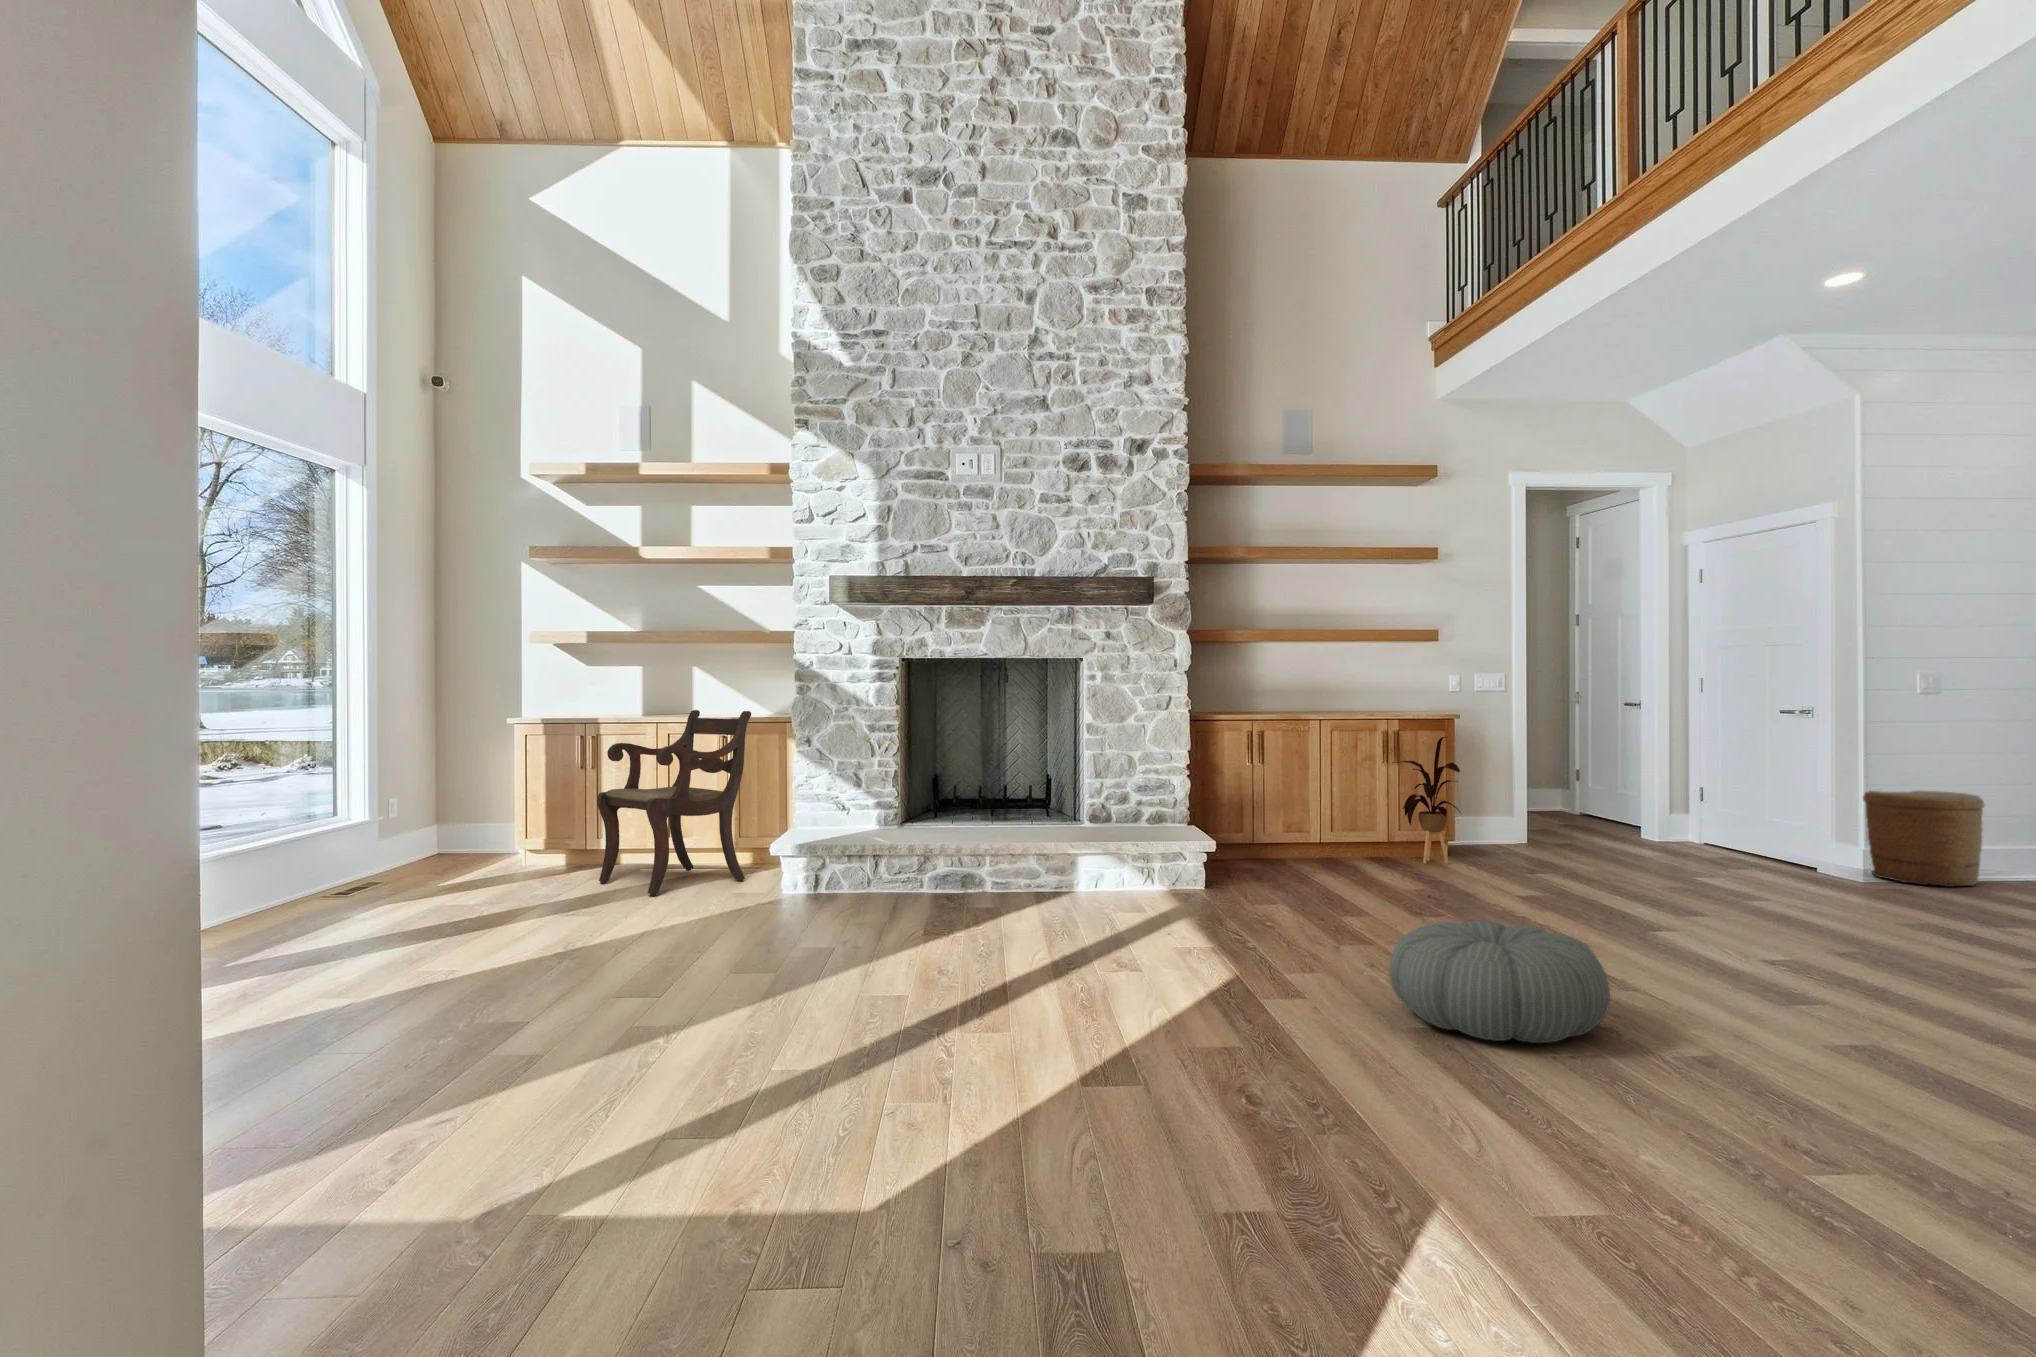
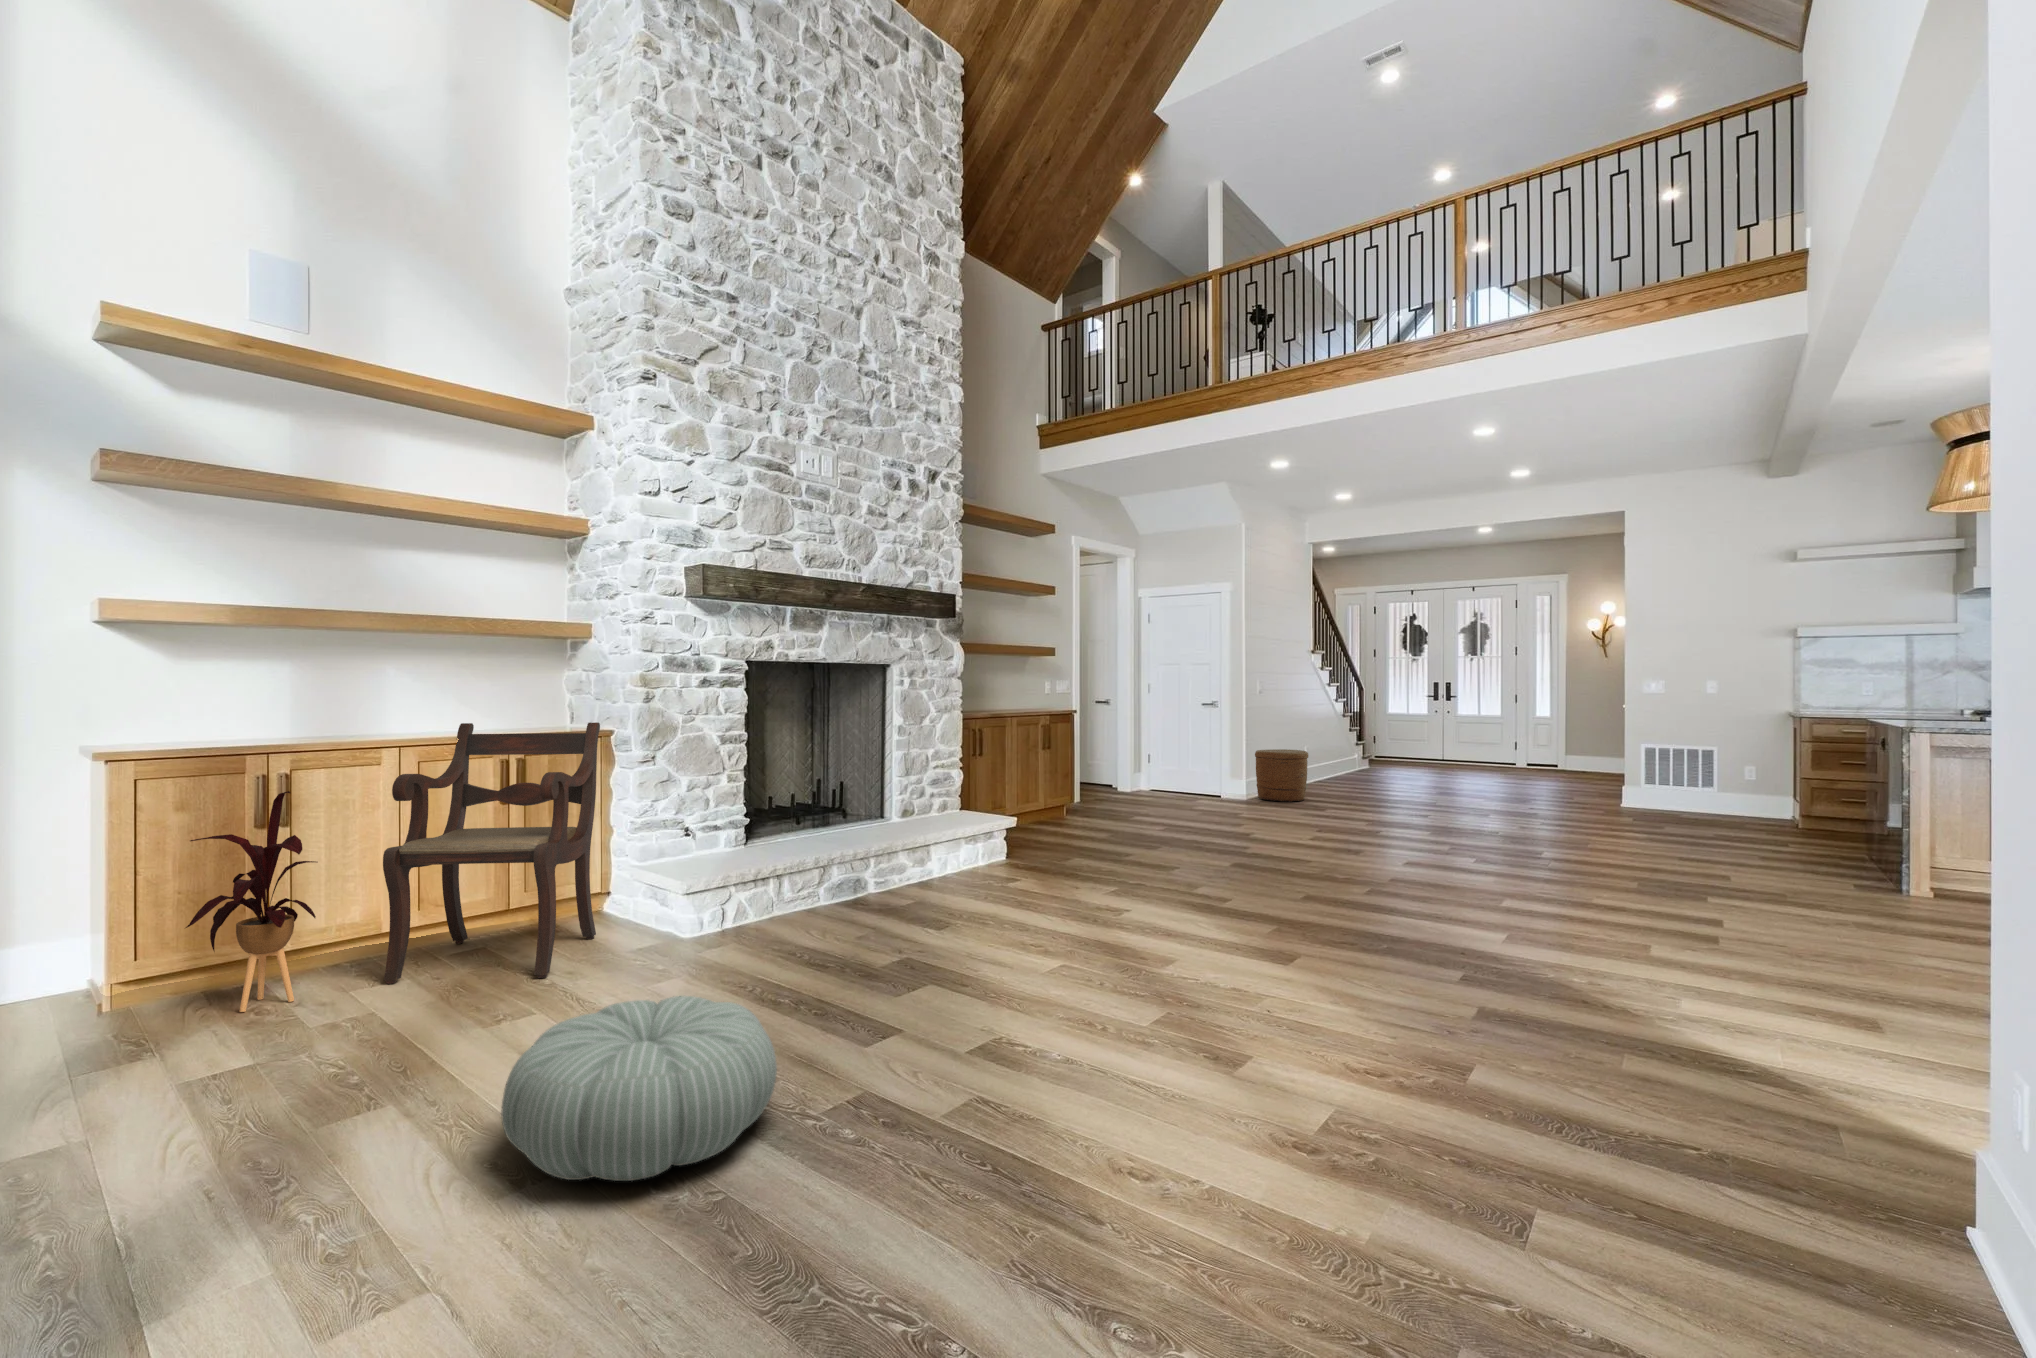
house plant: present [1394,737,1461,864] -> present [186,791,316,1012]
pouf: present [1390,921,1610,1043] -> present [501,996,777,1181]

